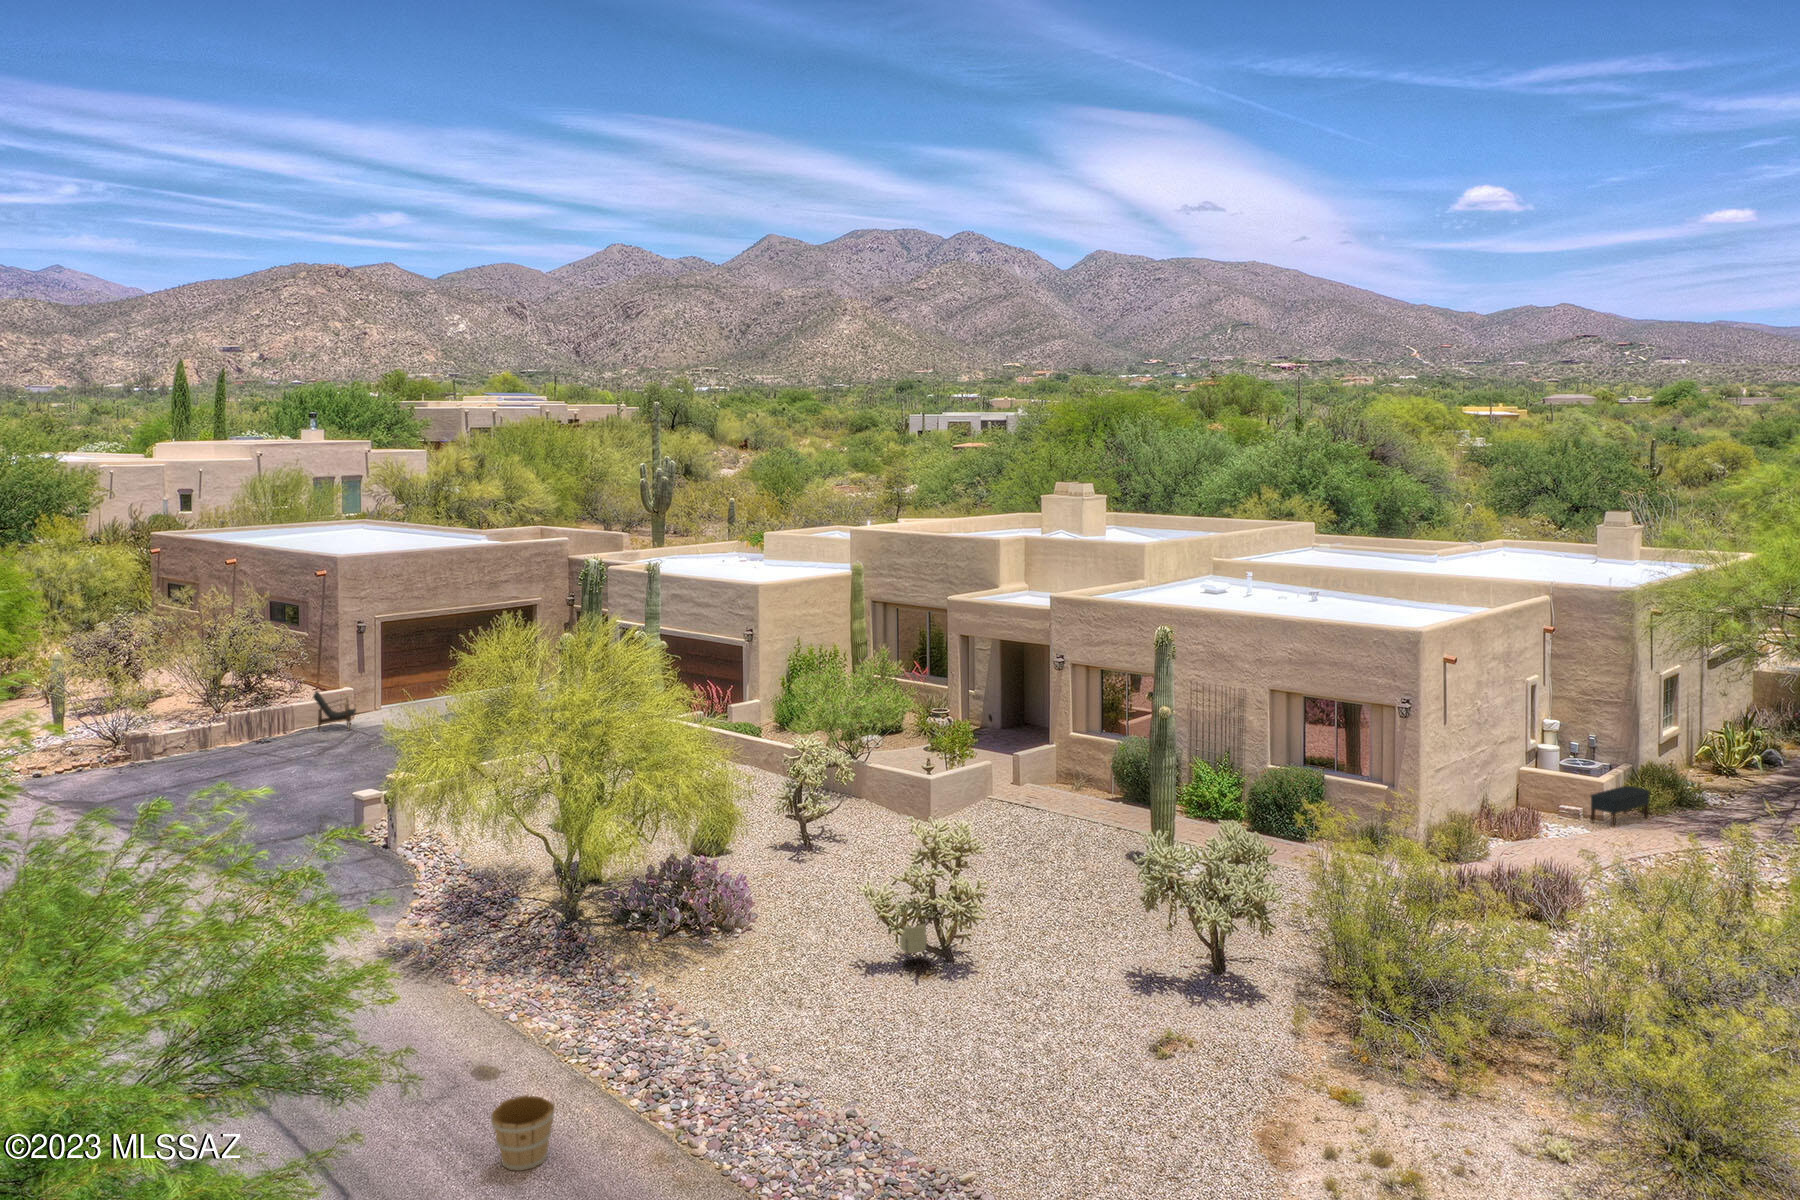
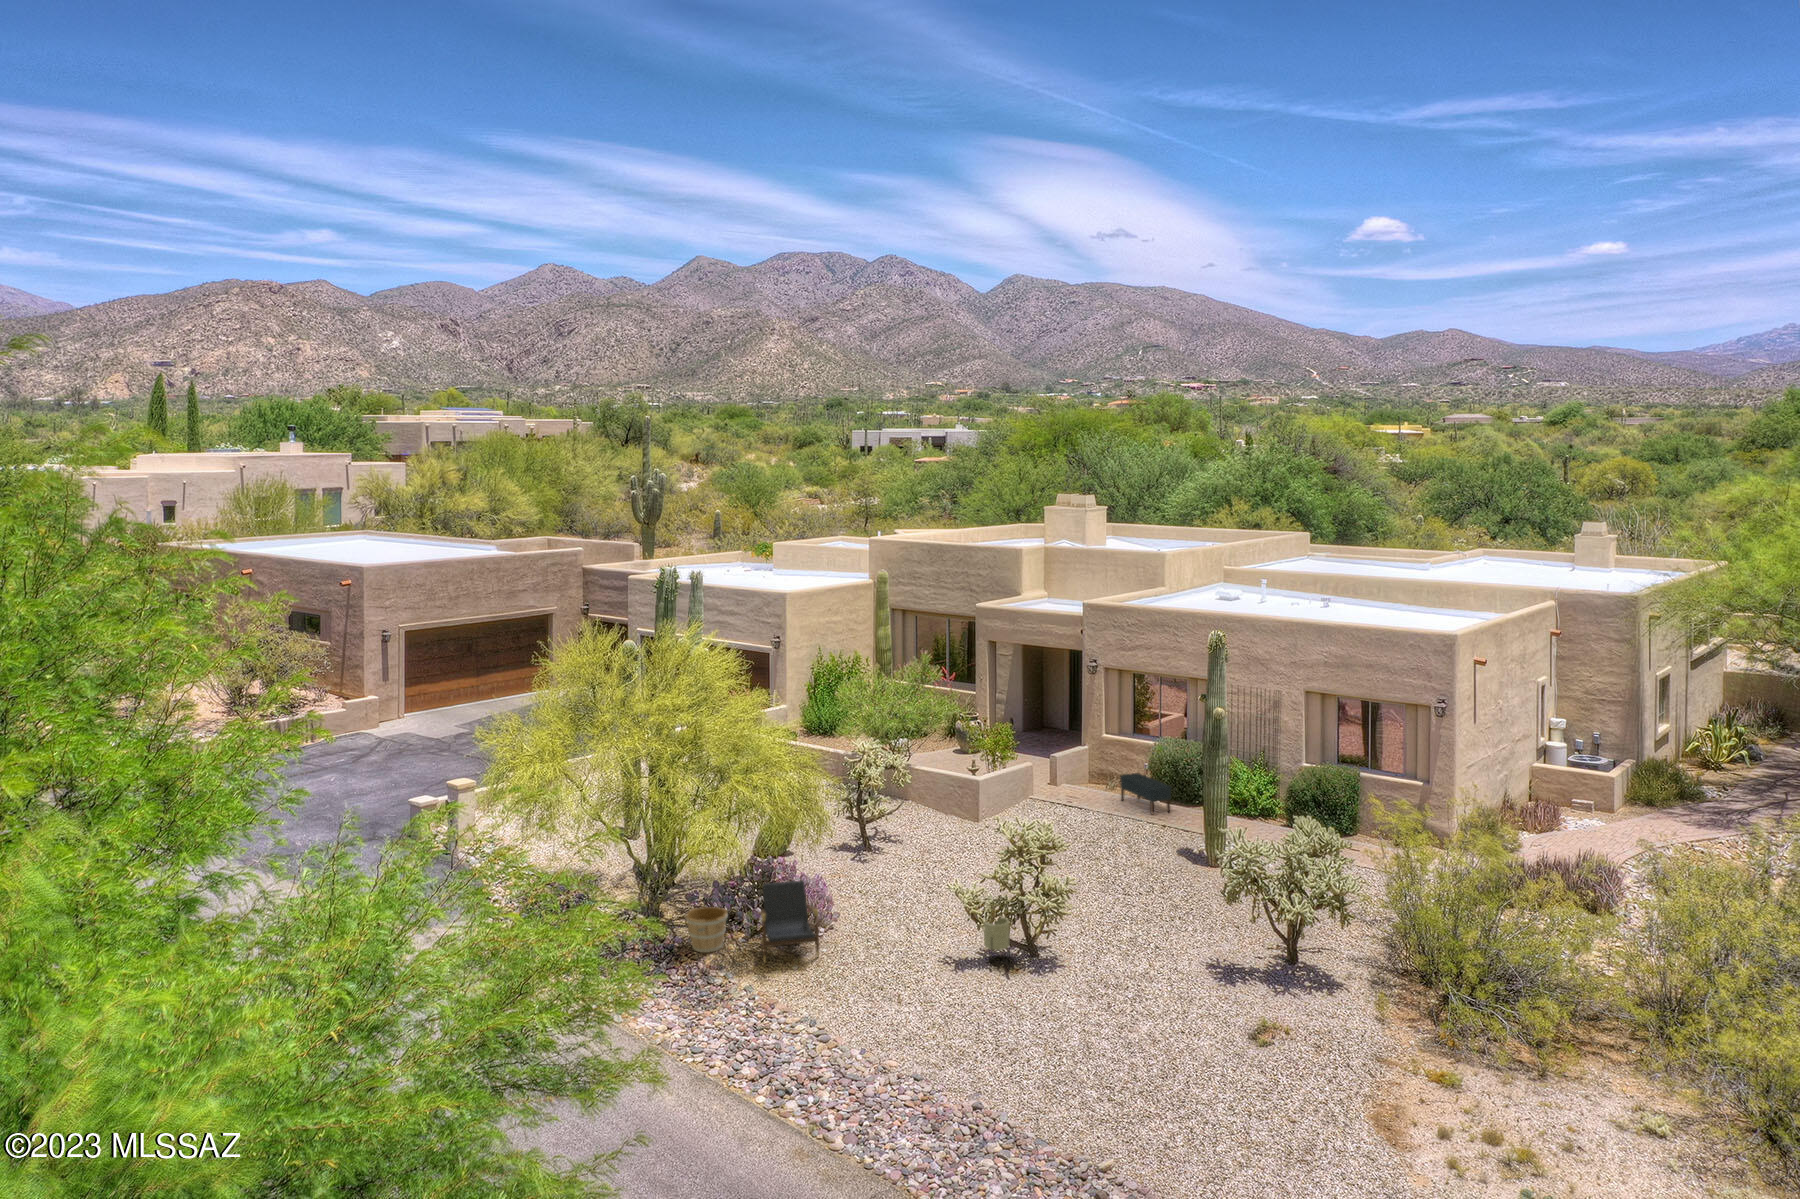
lounge chair: present [313,692,356,730] -> present [760,881,819,962]
bench: present [1591,786,1650,827] -> present [1120,773,1171,814]
wooden bucket: present [491,1095,555,1171] -> present [685,907,728,953]

